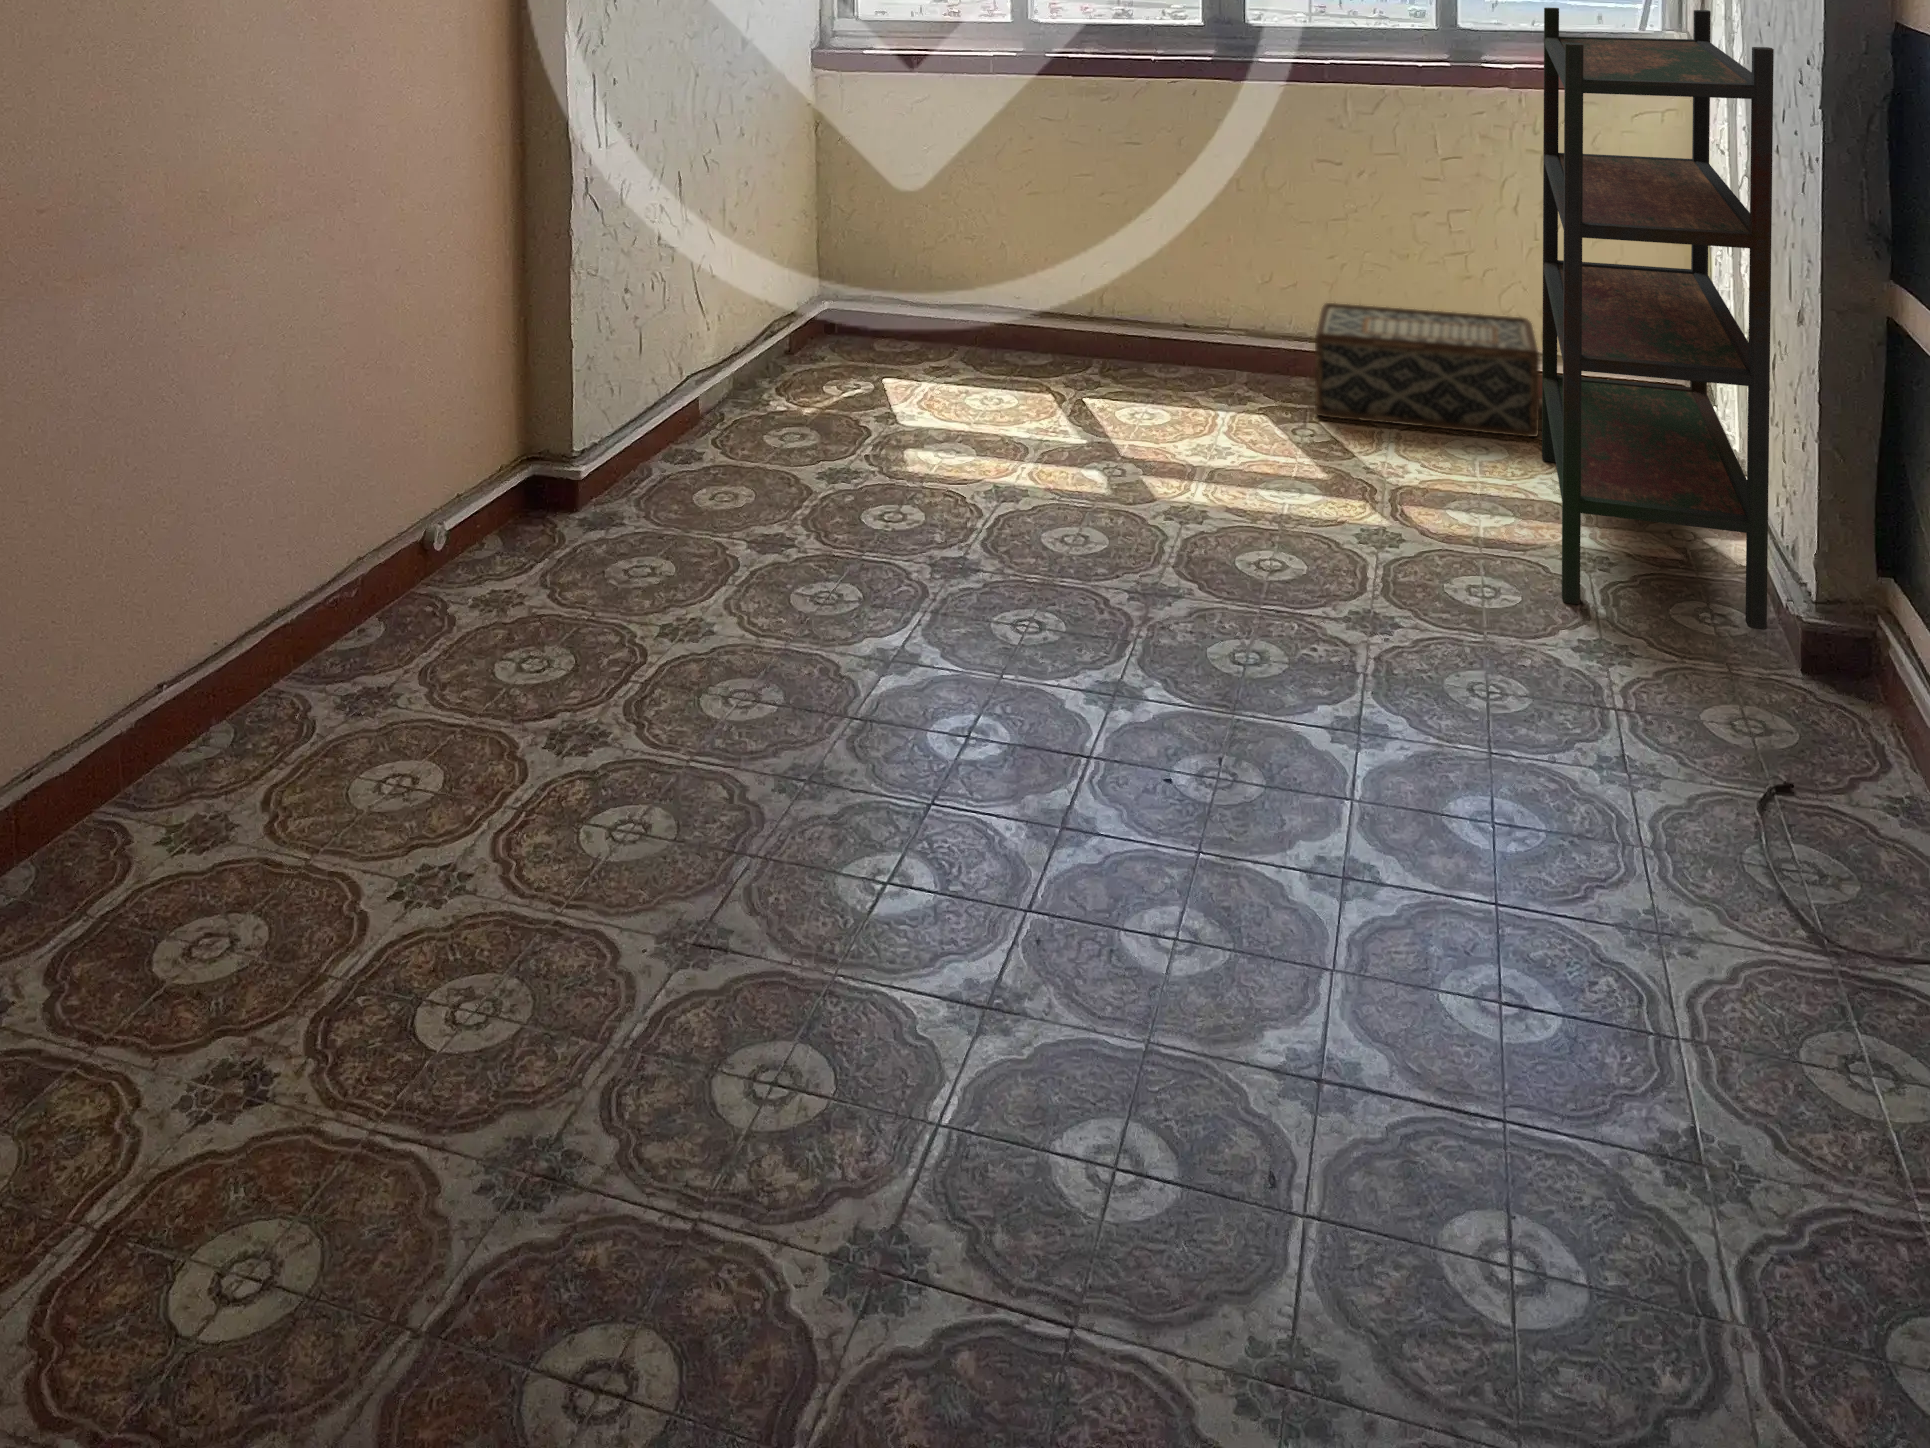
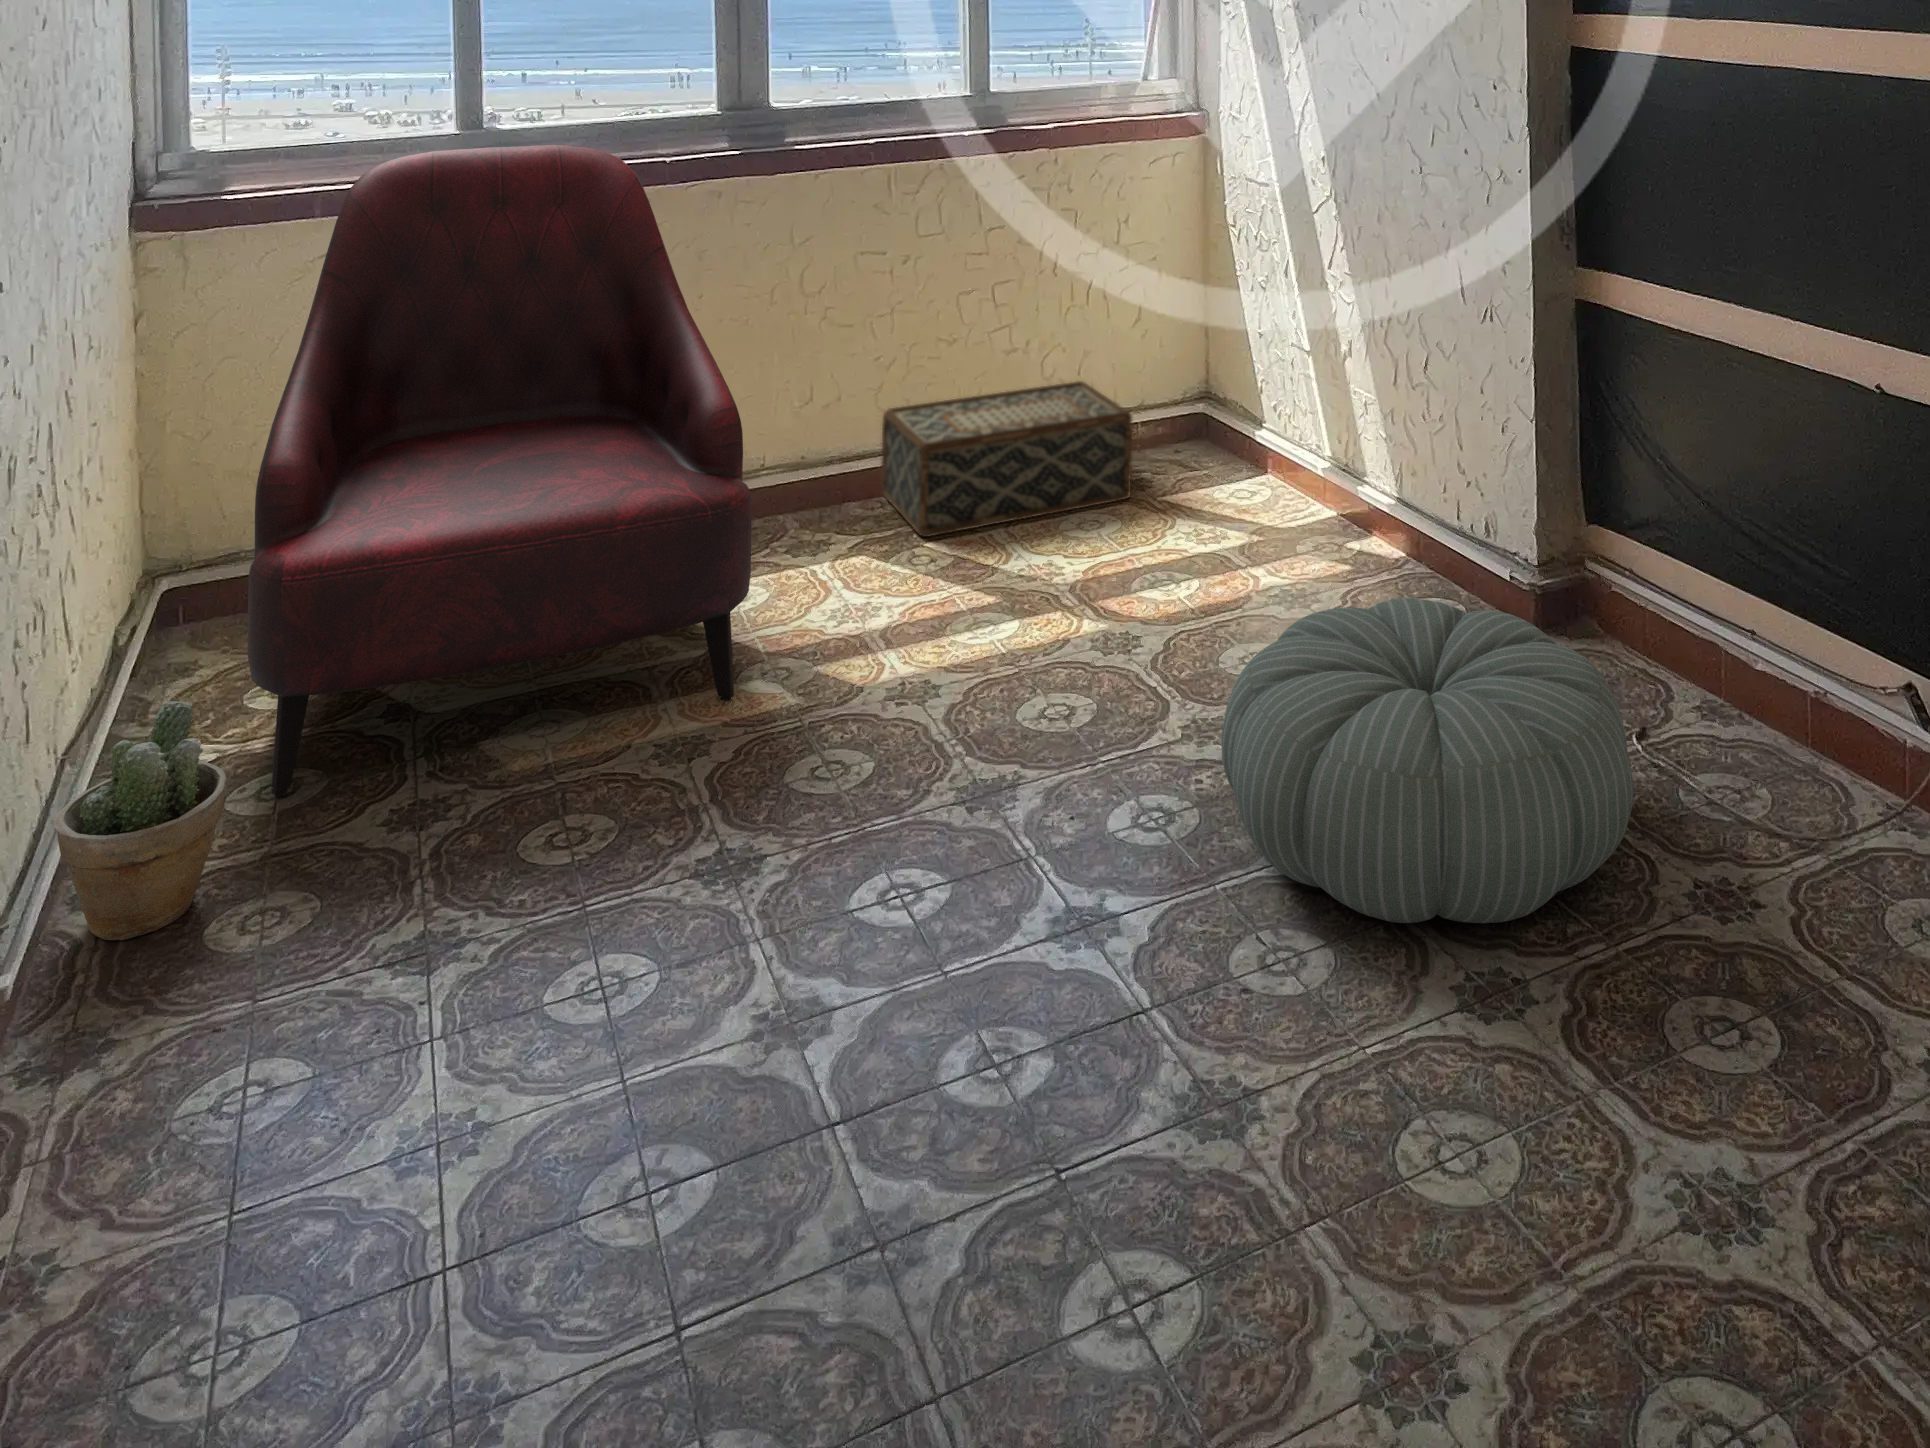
bookshelf: present [1542,7,1774,630] -> none [1154,64,1470,647]
armchair: none [780,44,1109,476] -> present [247,145,752,797]
potted plant: none [645,353,729,482] -> present [55,701,226,940]
pouf: none [1258,532,1703,866] -> present [1222,598,1633,923]

